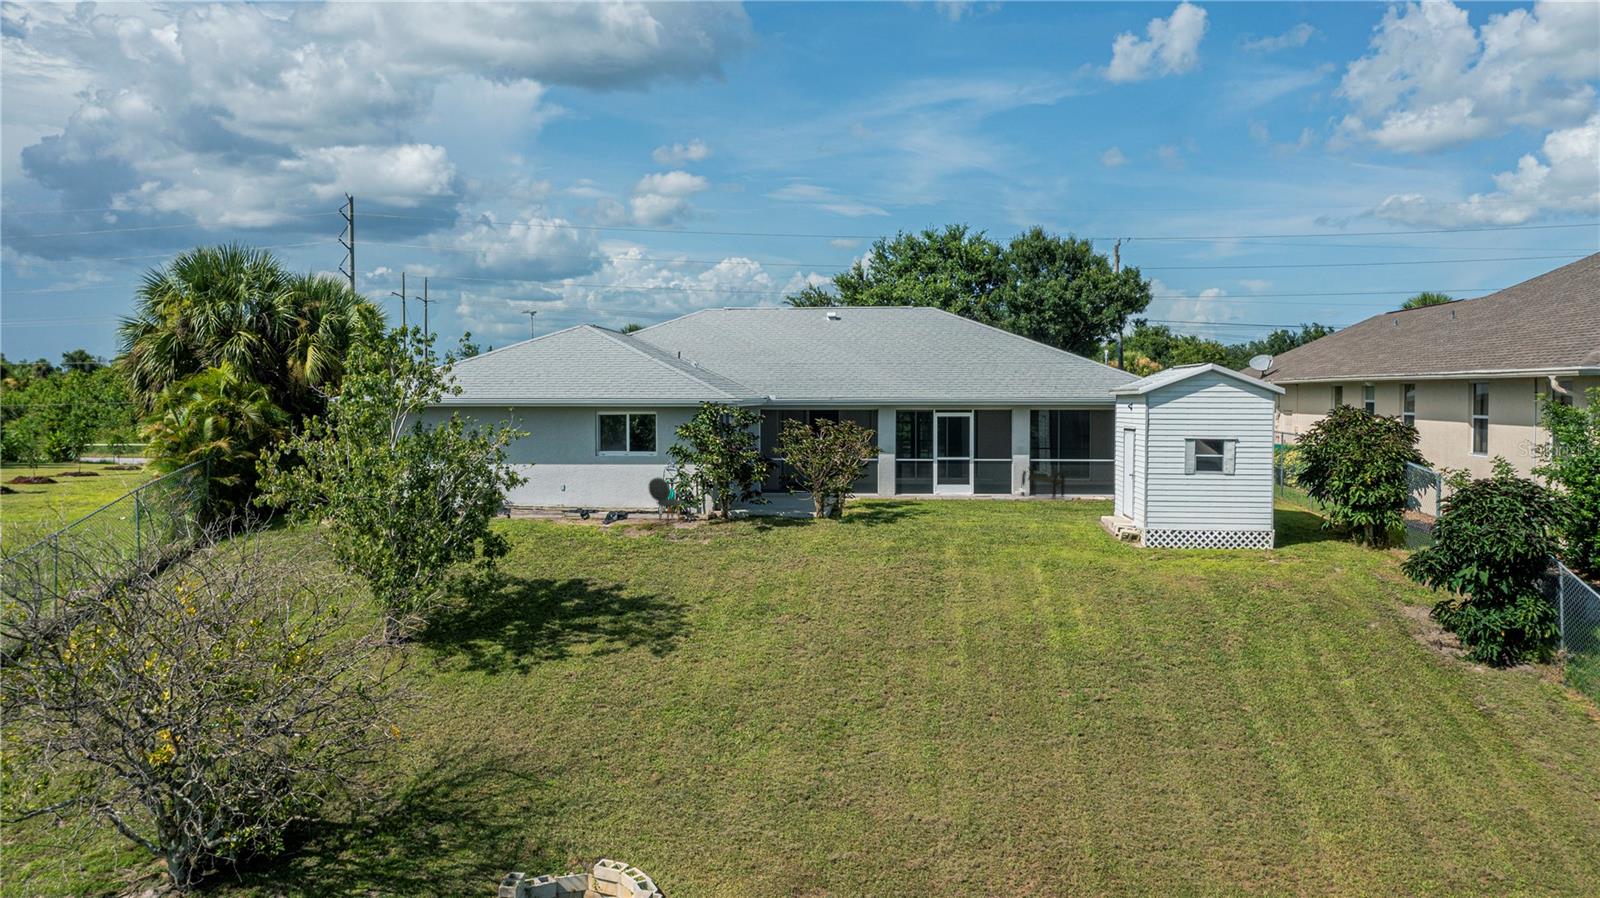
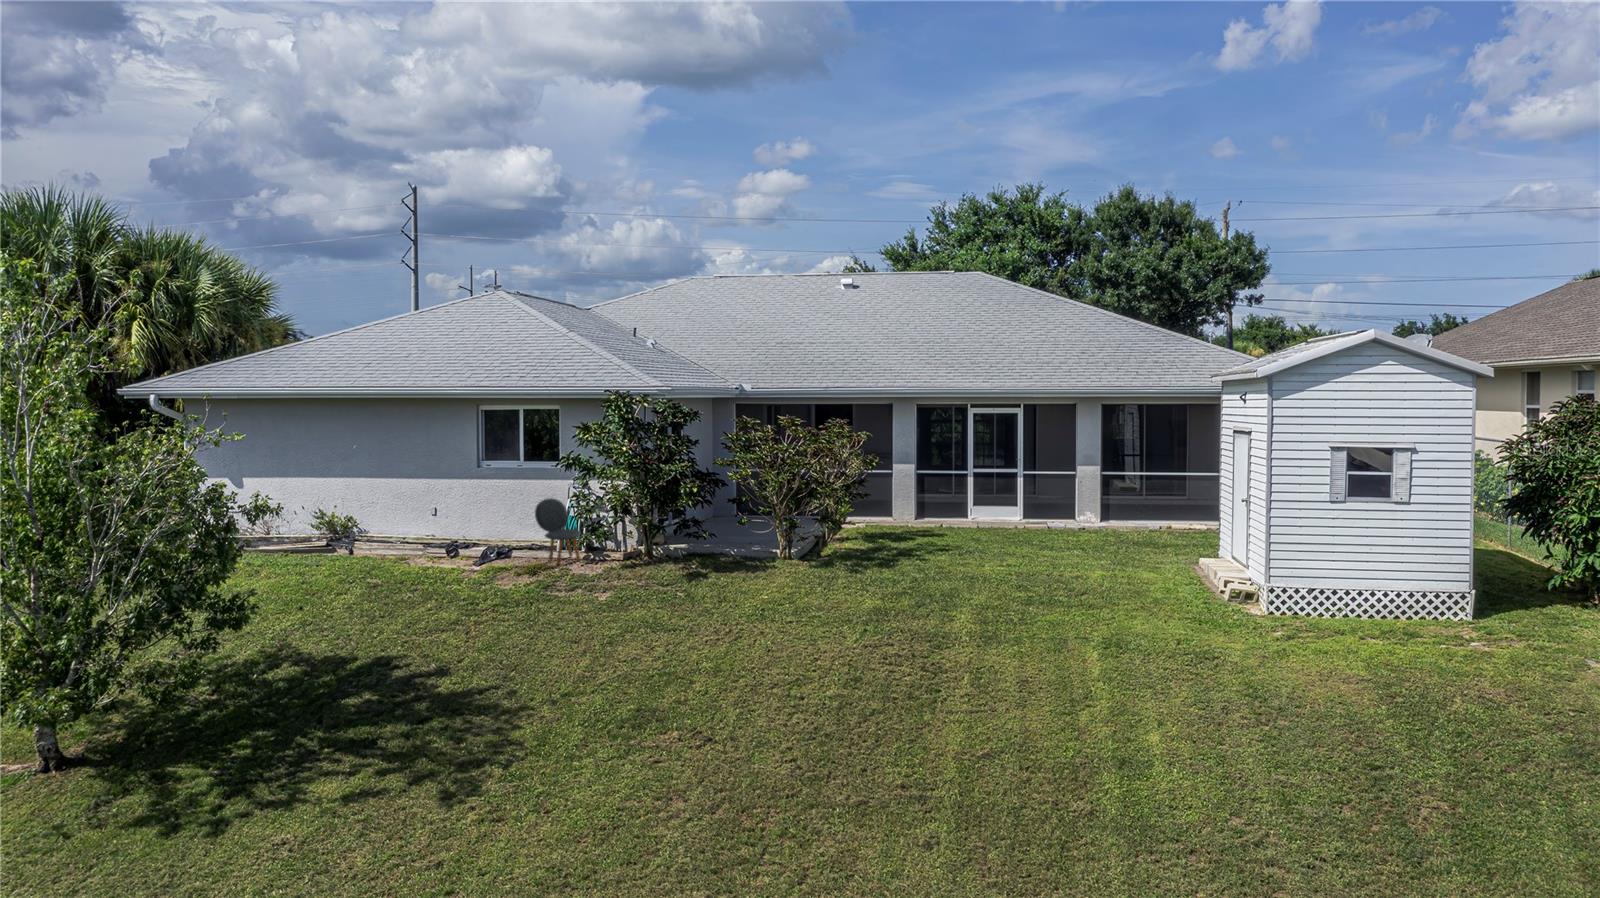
bench: present [1021,467,1065,499] -> none [1088,484,1149,531]

